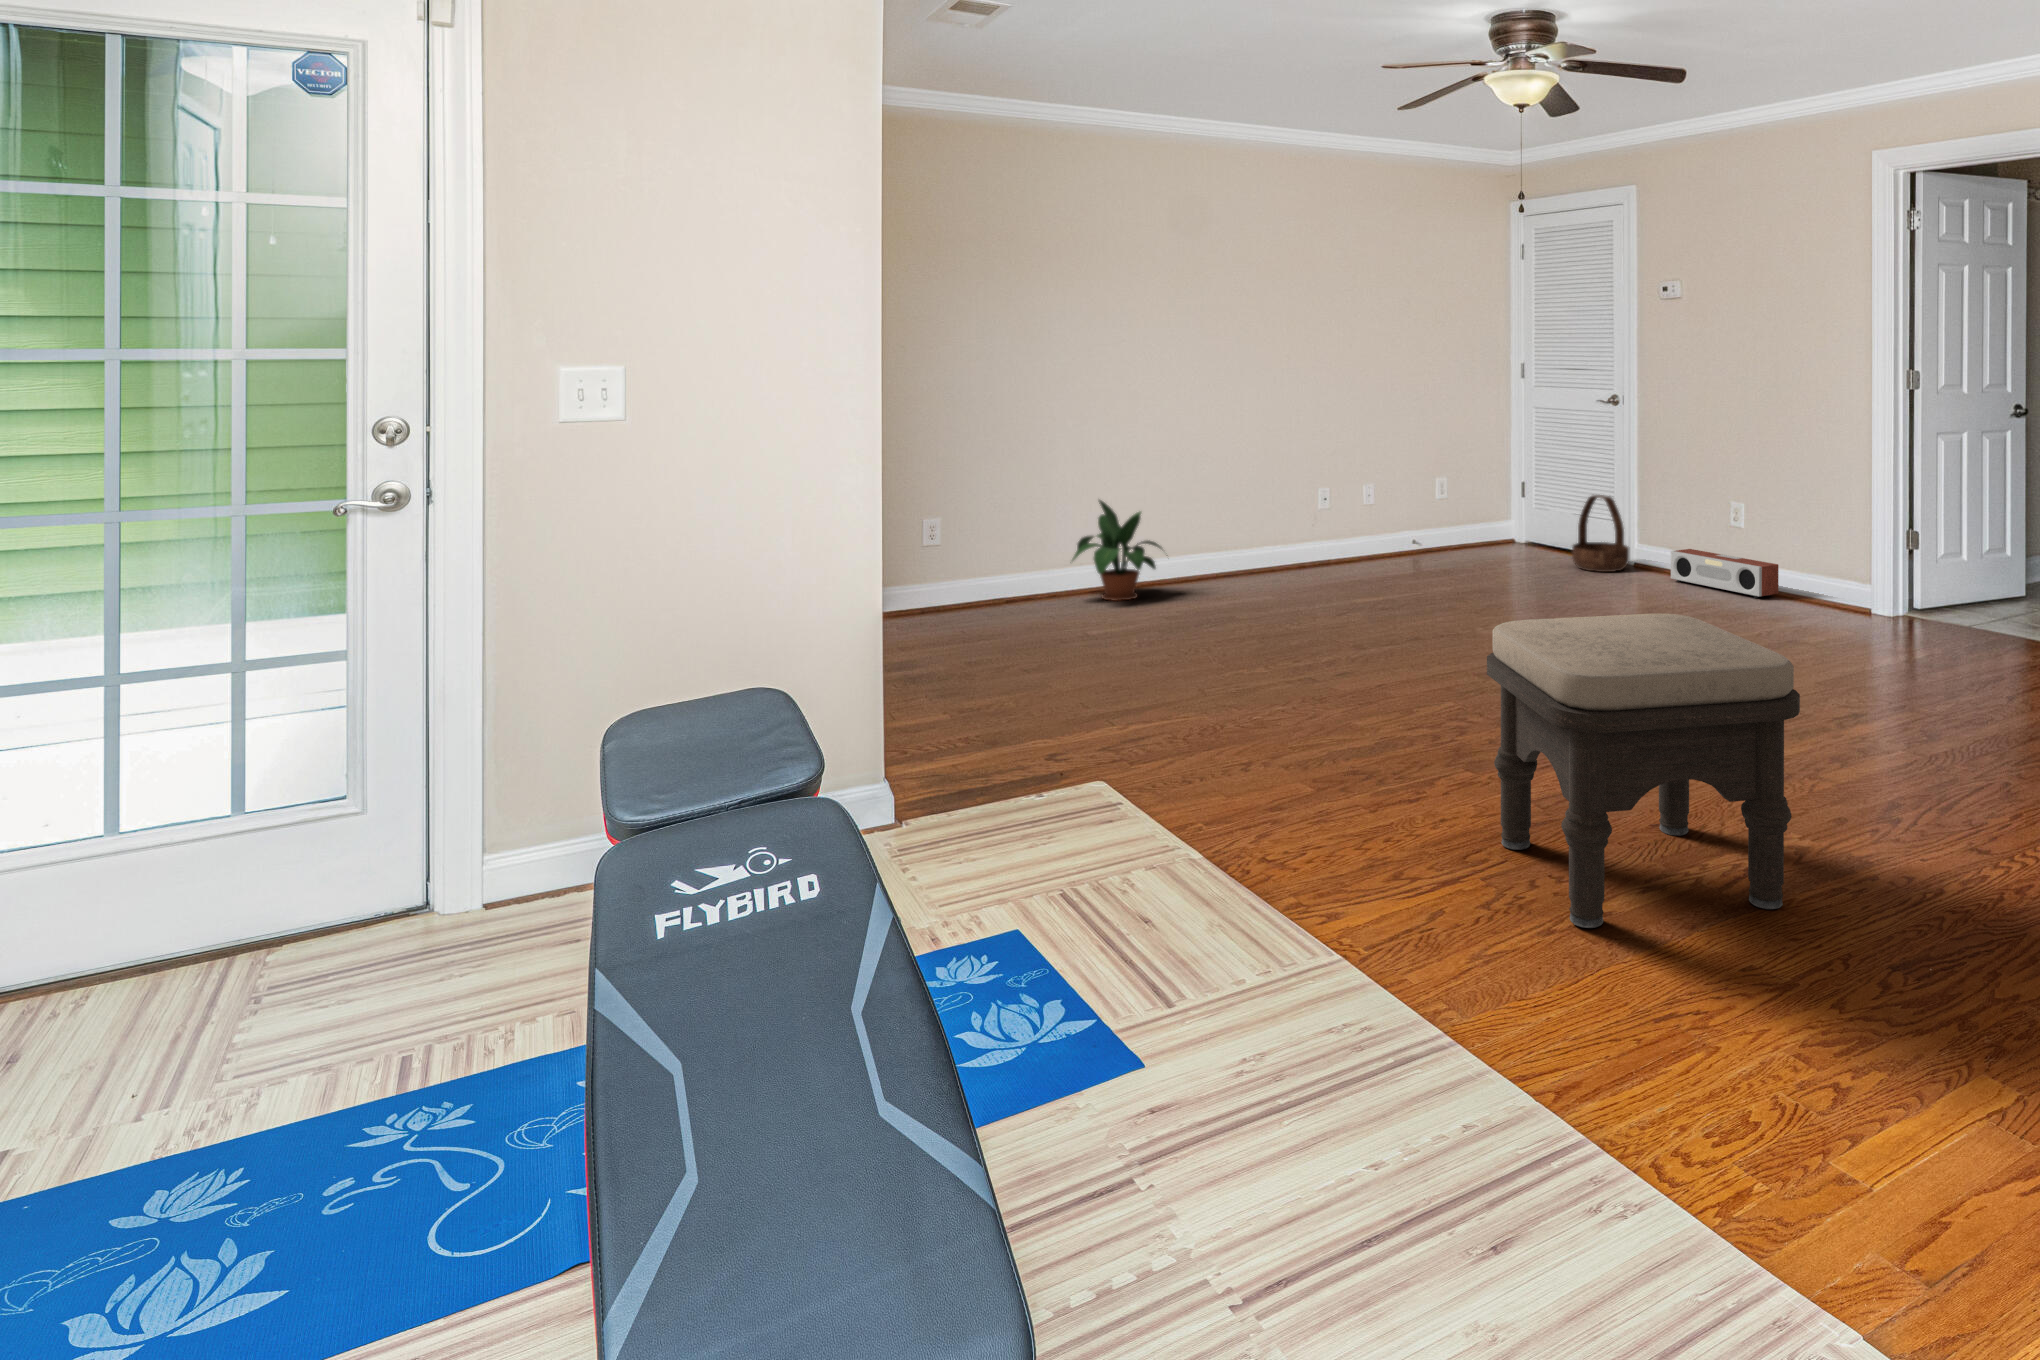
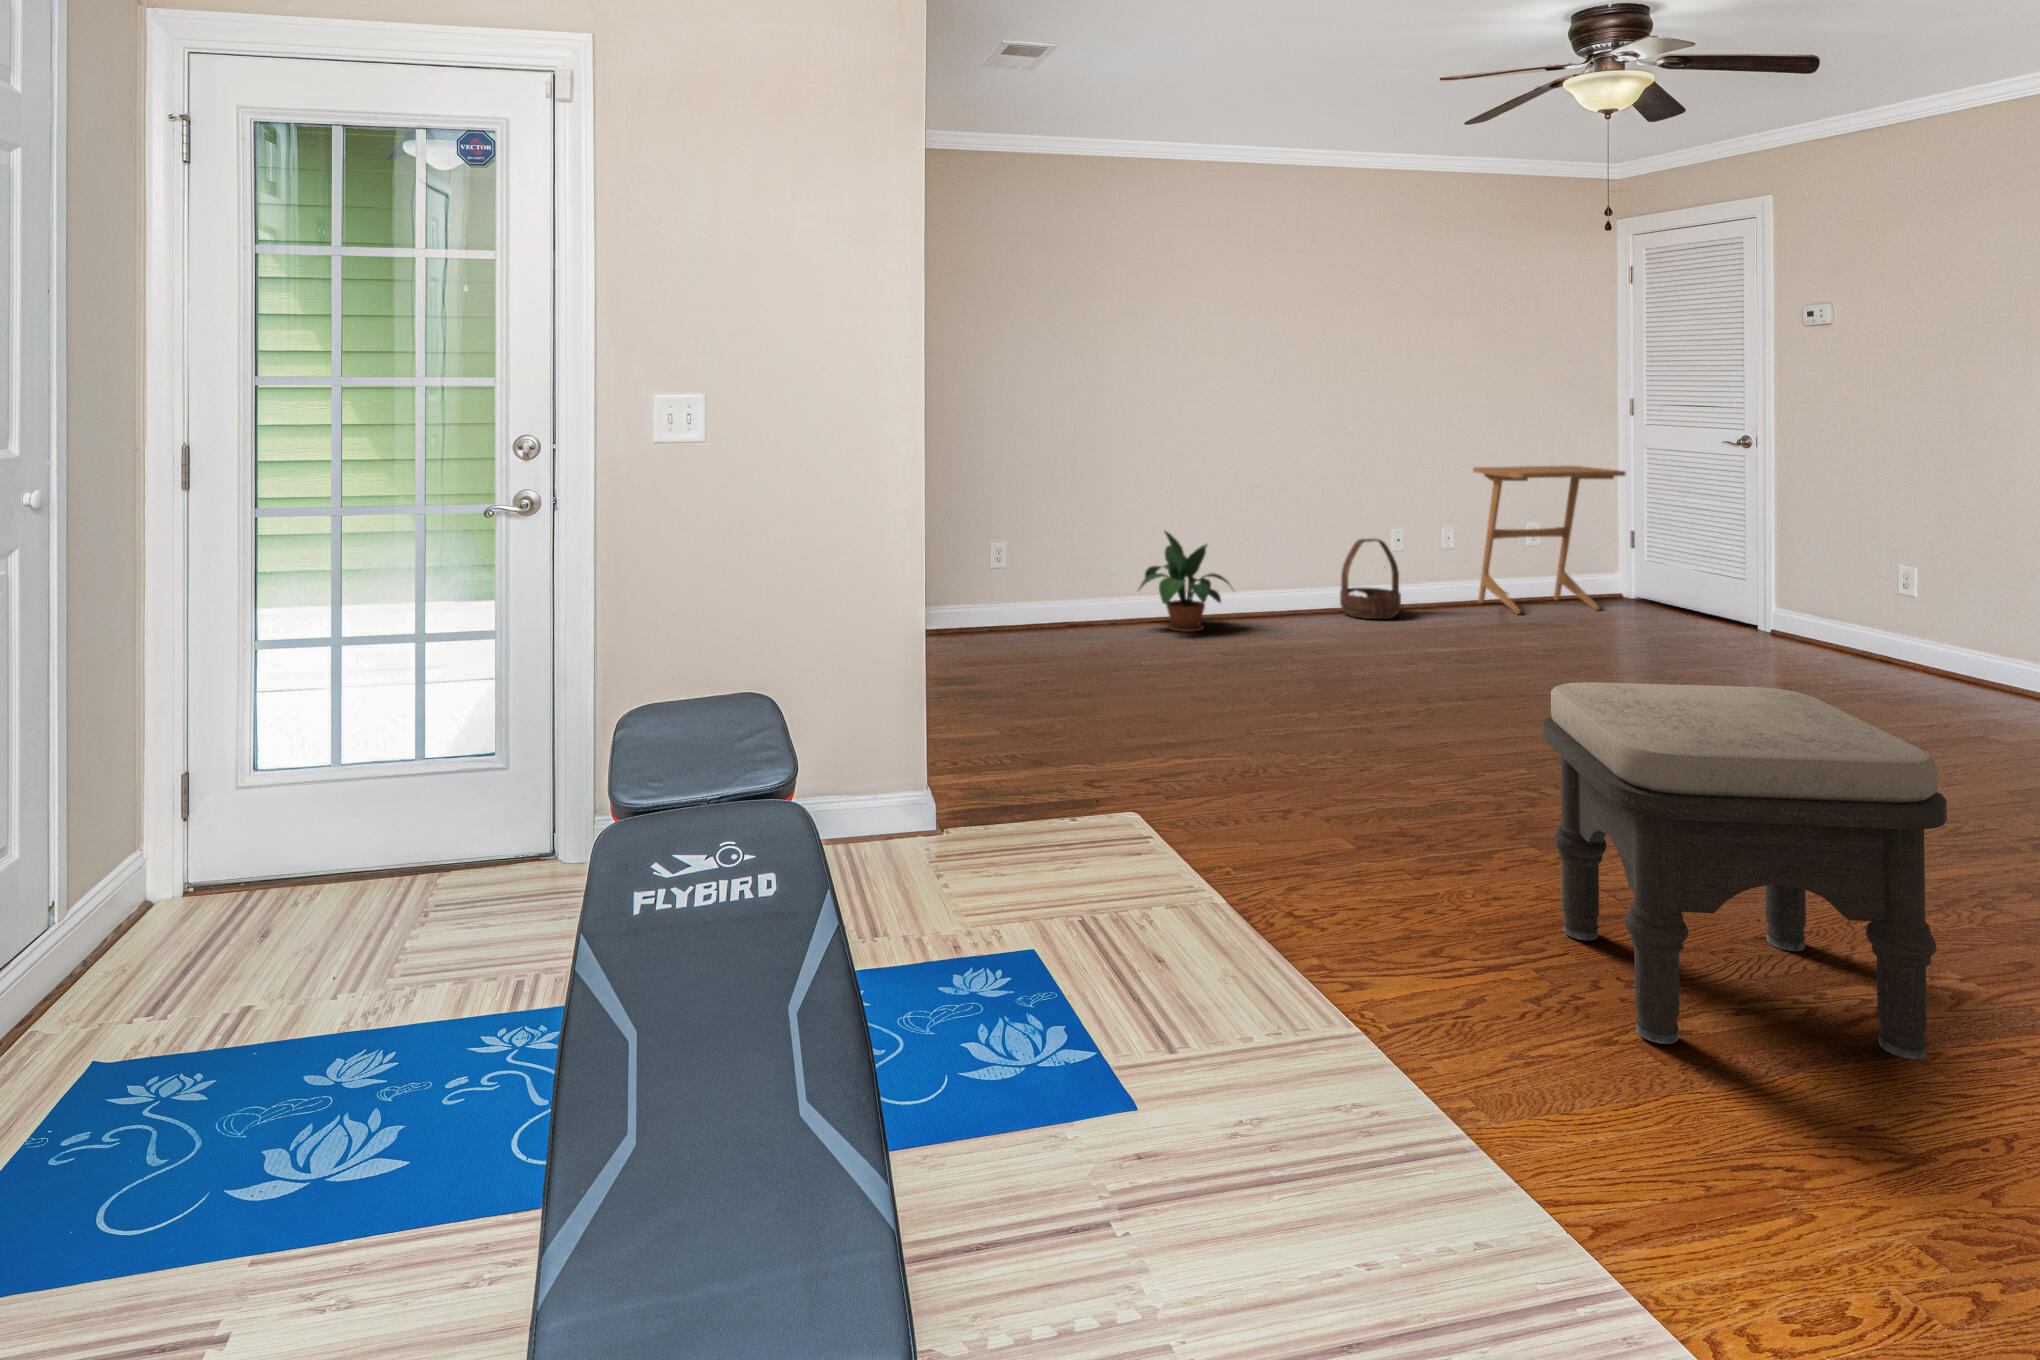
side table: none [1388,424,1518,564] -> present [1473,466,1626,614]
basket: present [1572,495,1629,572] -> present [1340,538,1401,619]
speaker: present [1671,549,1779,598] -> none [1818,616,1965,679]

